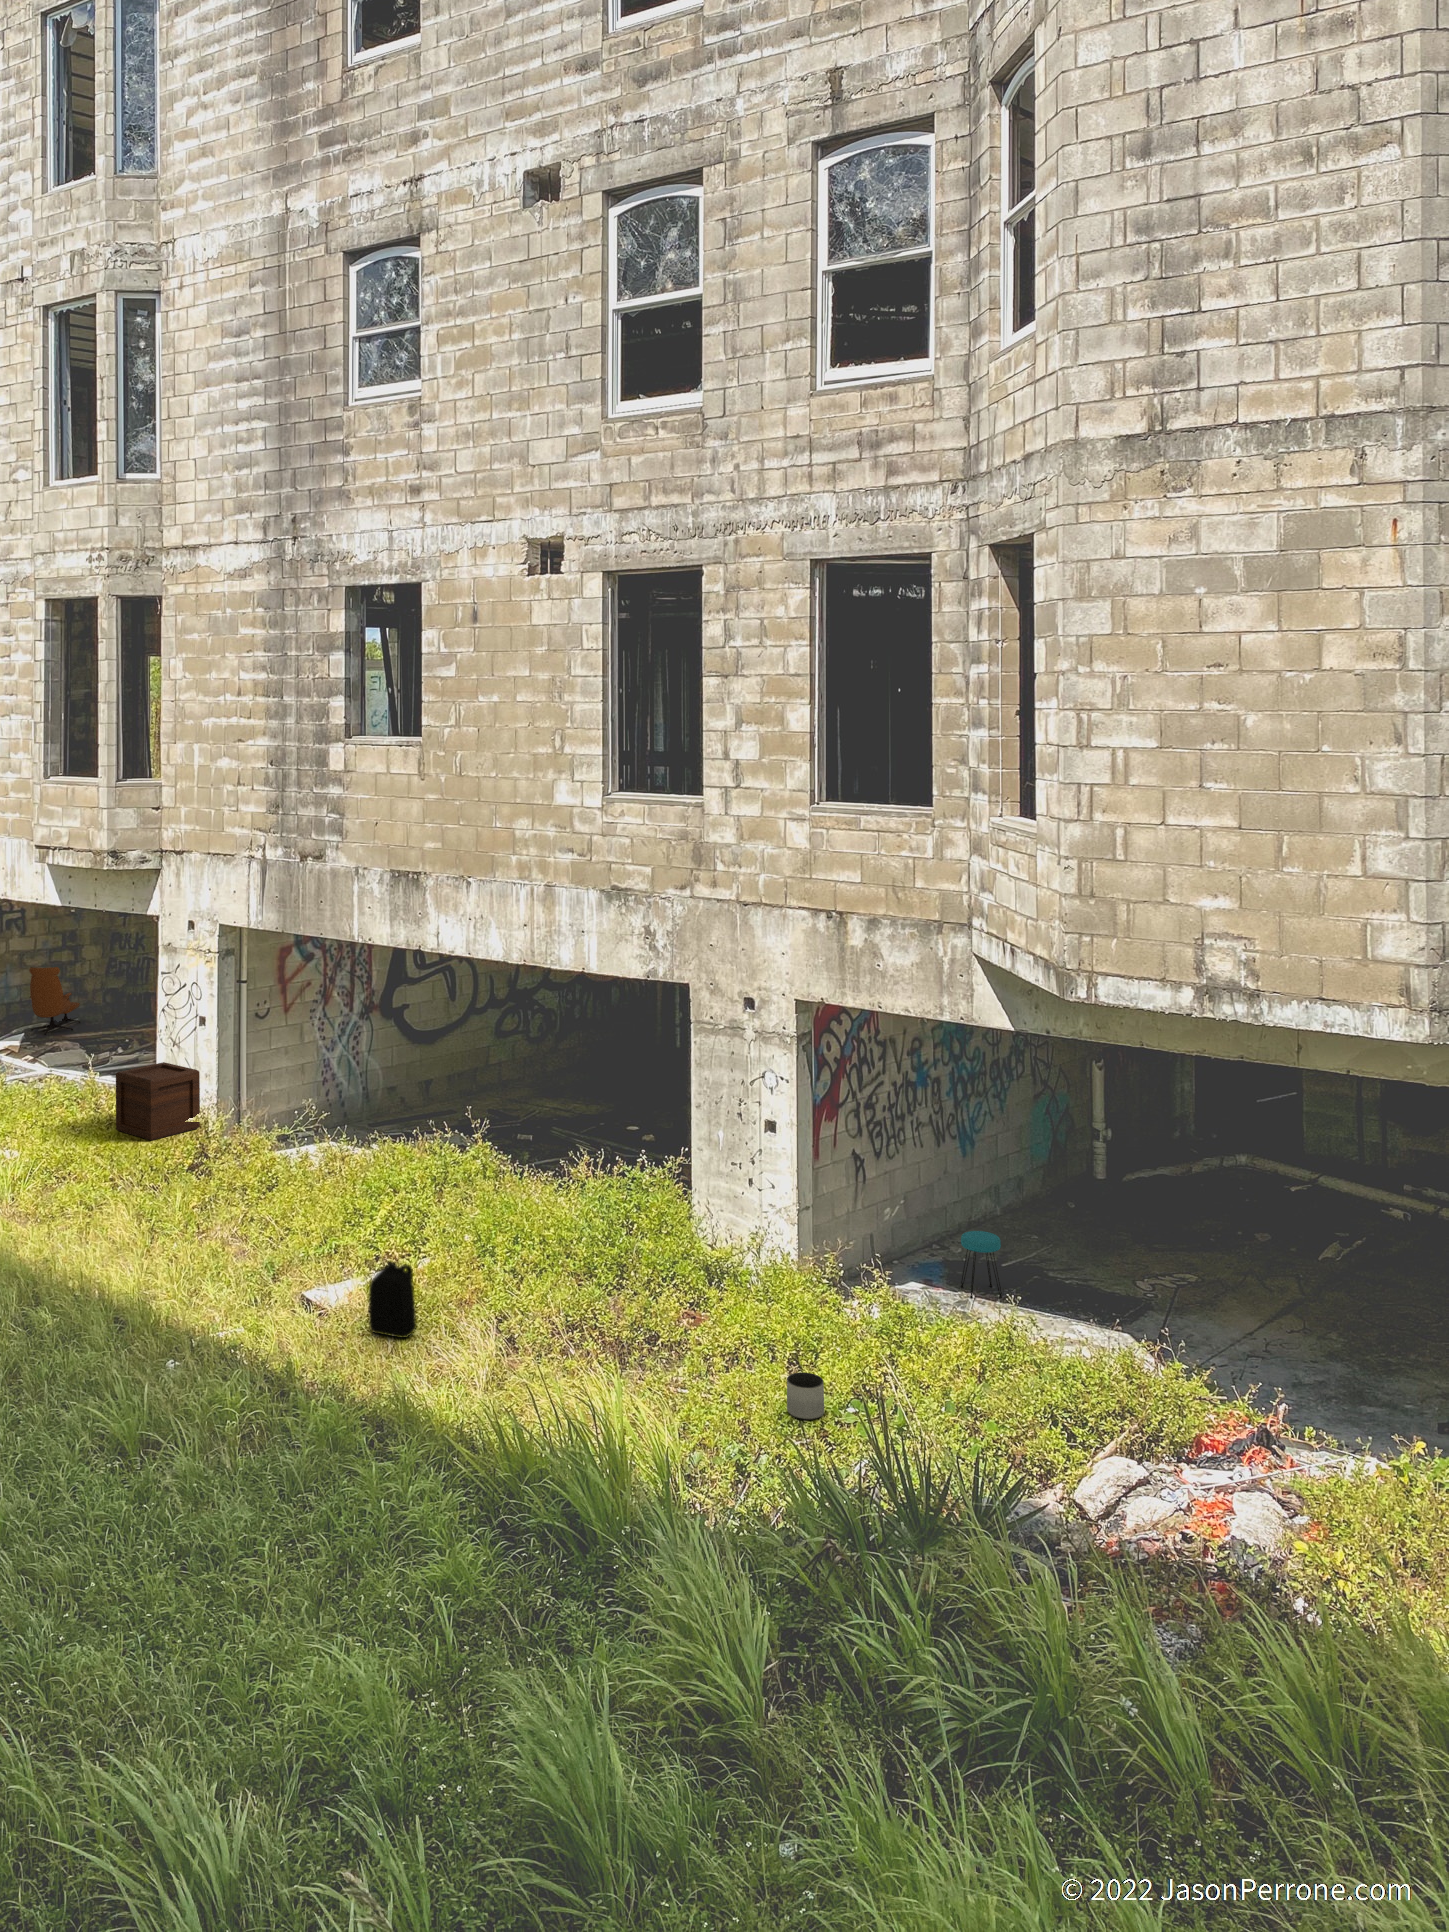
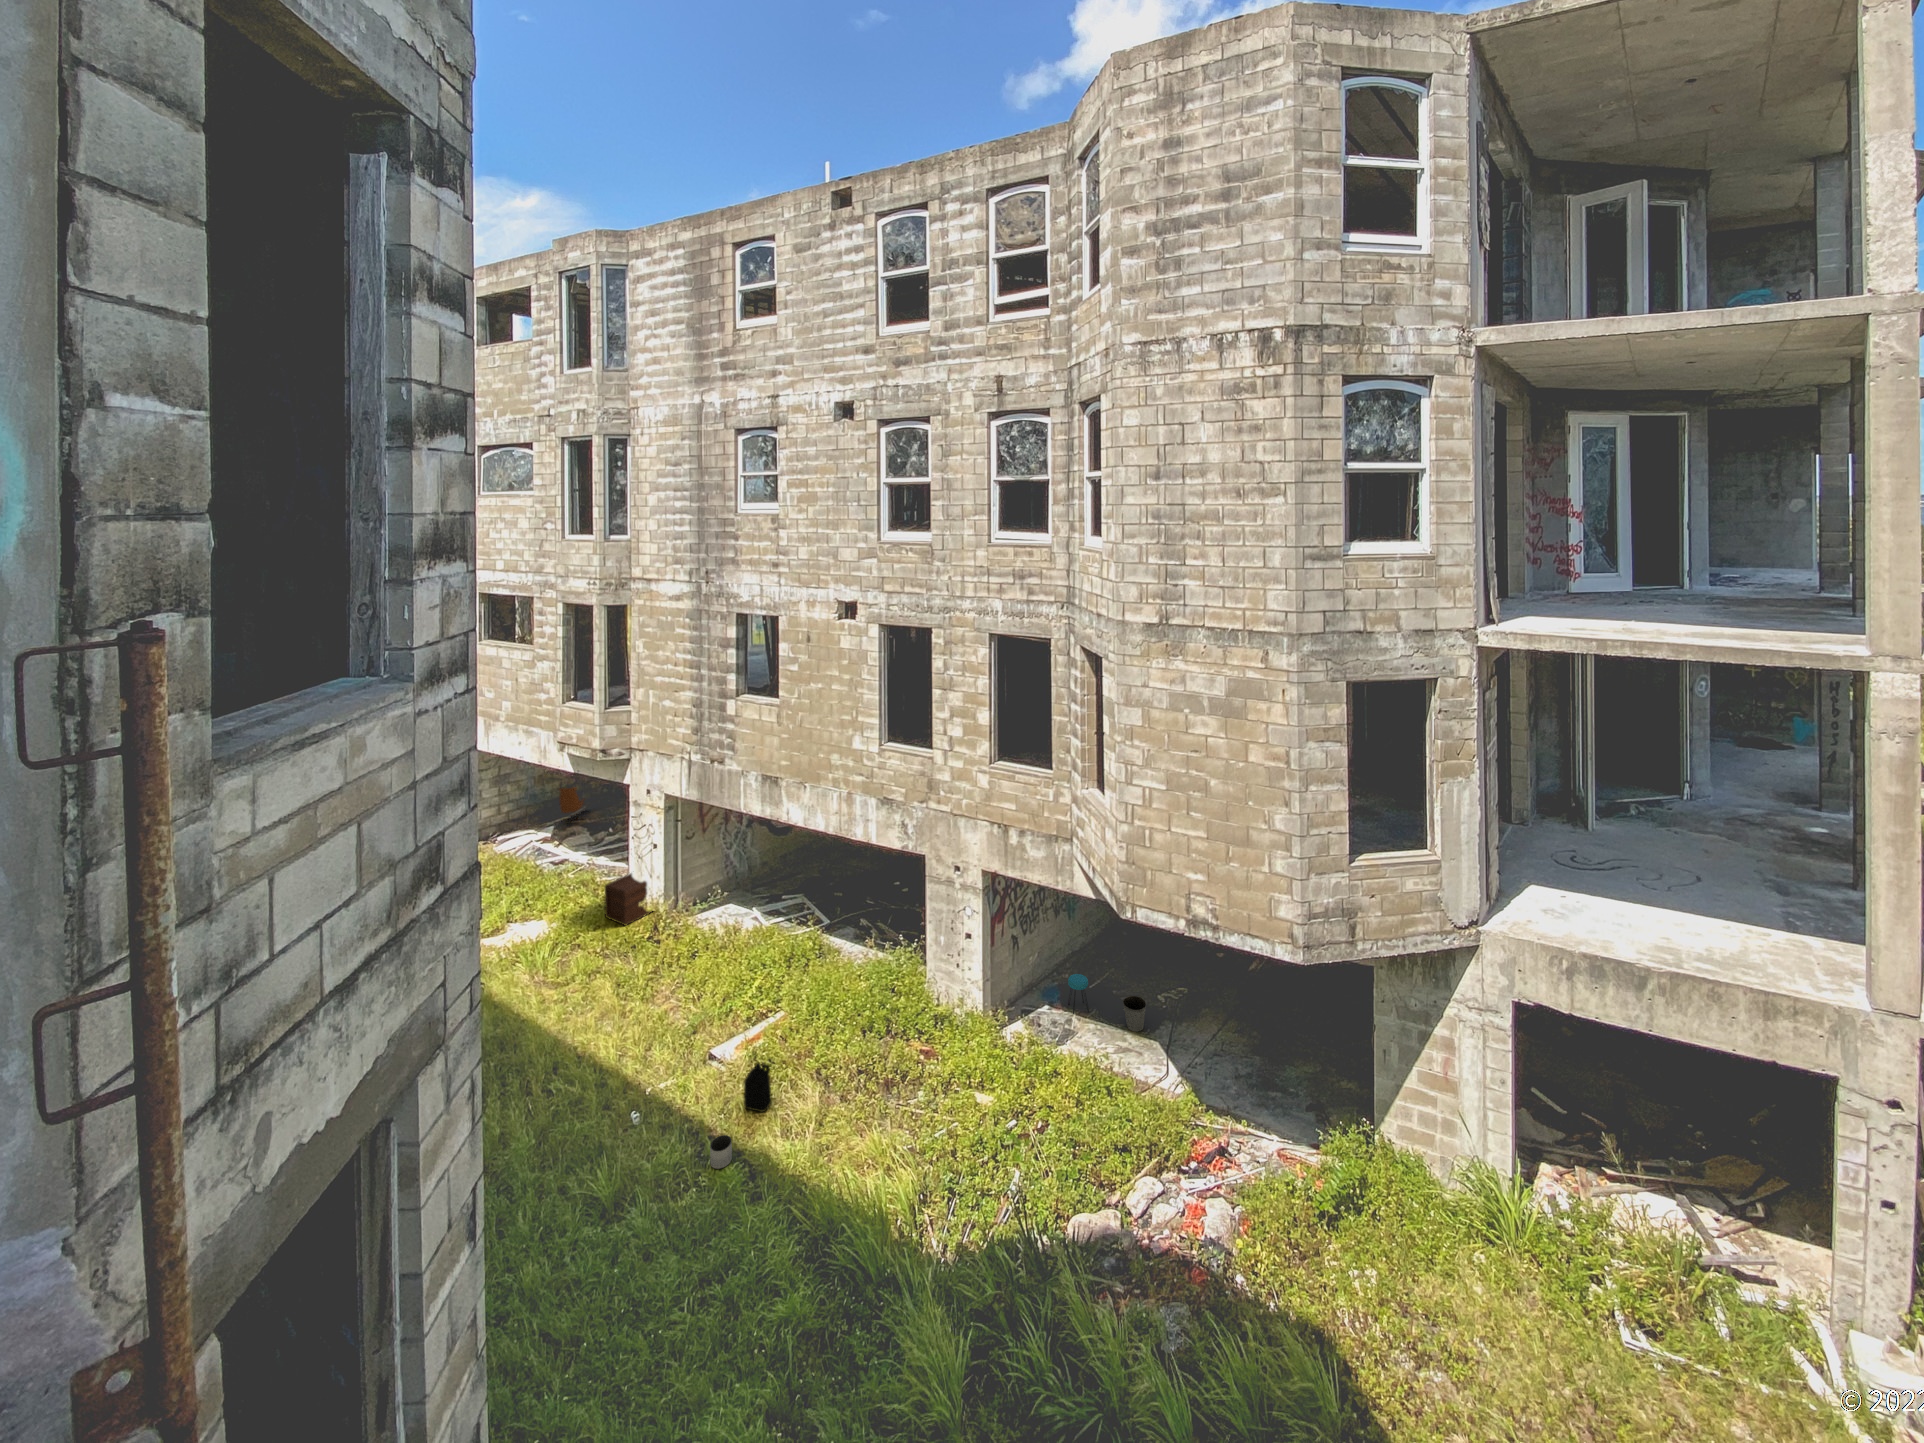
bucket: none [1069,1266,1118,1325] -> present [1122,996,1146,1031]
planter: present [787,1372,824,1420] -> present [710,1135,732,1169]

